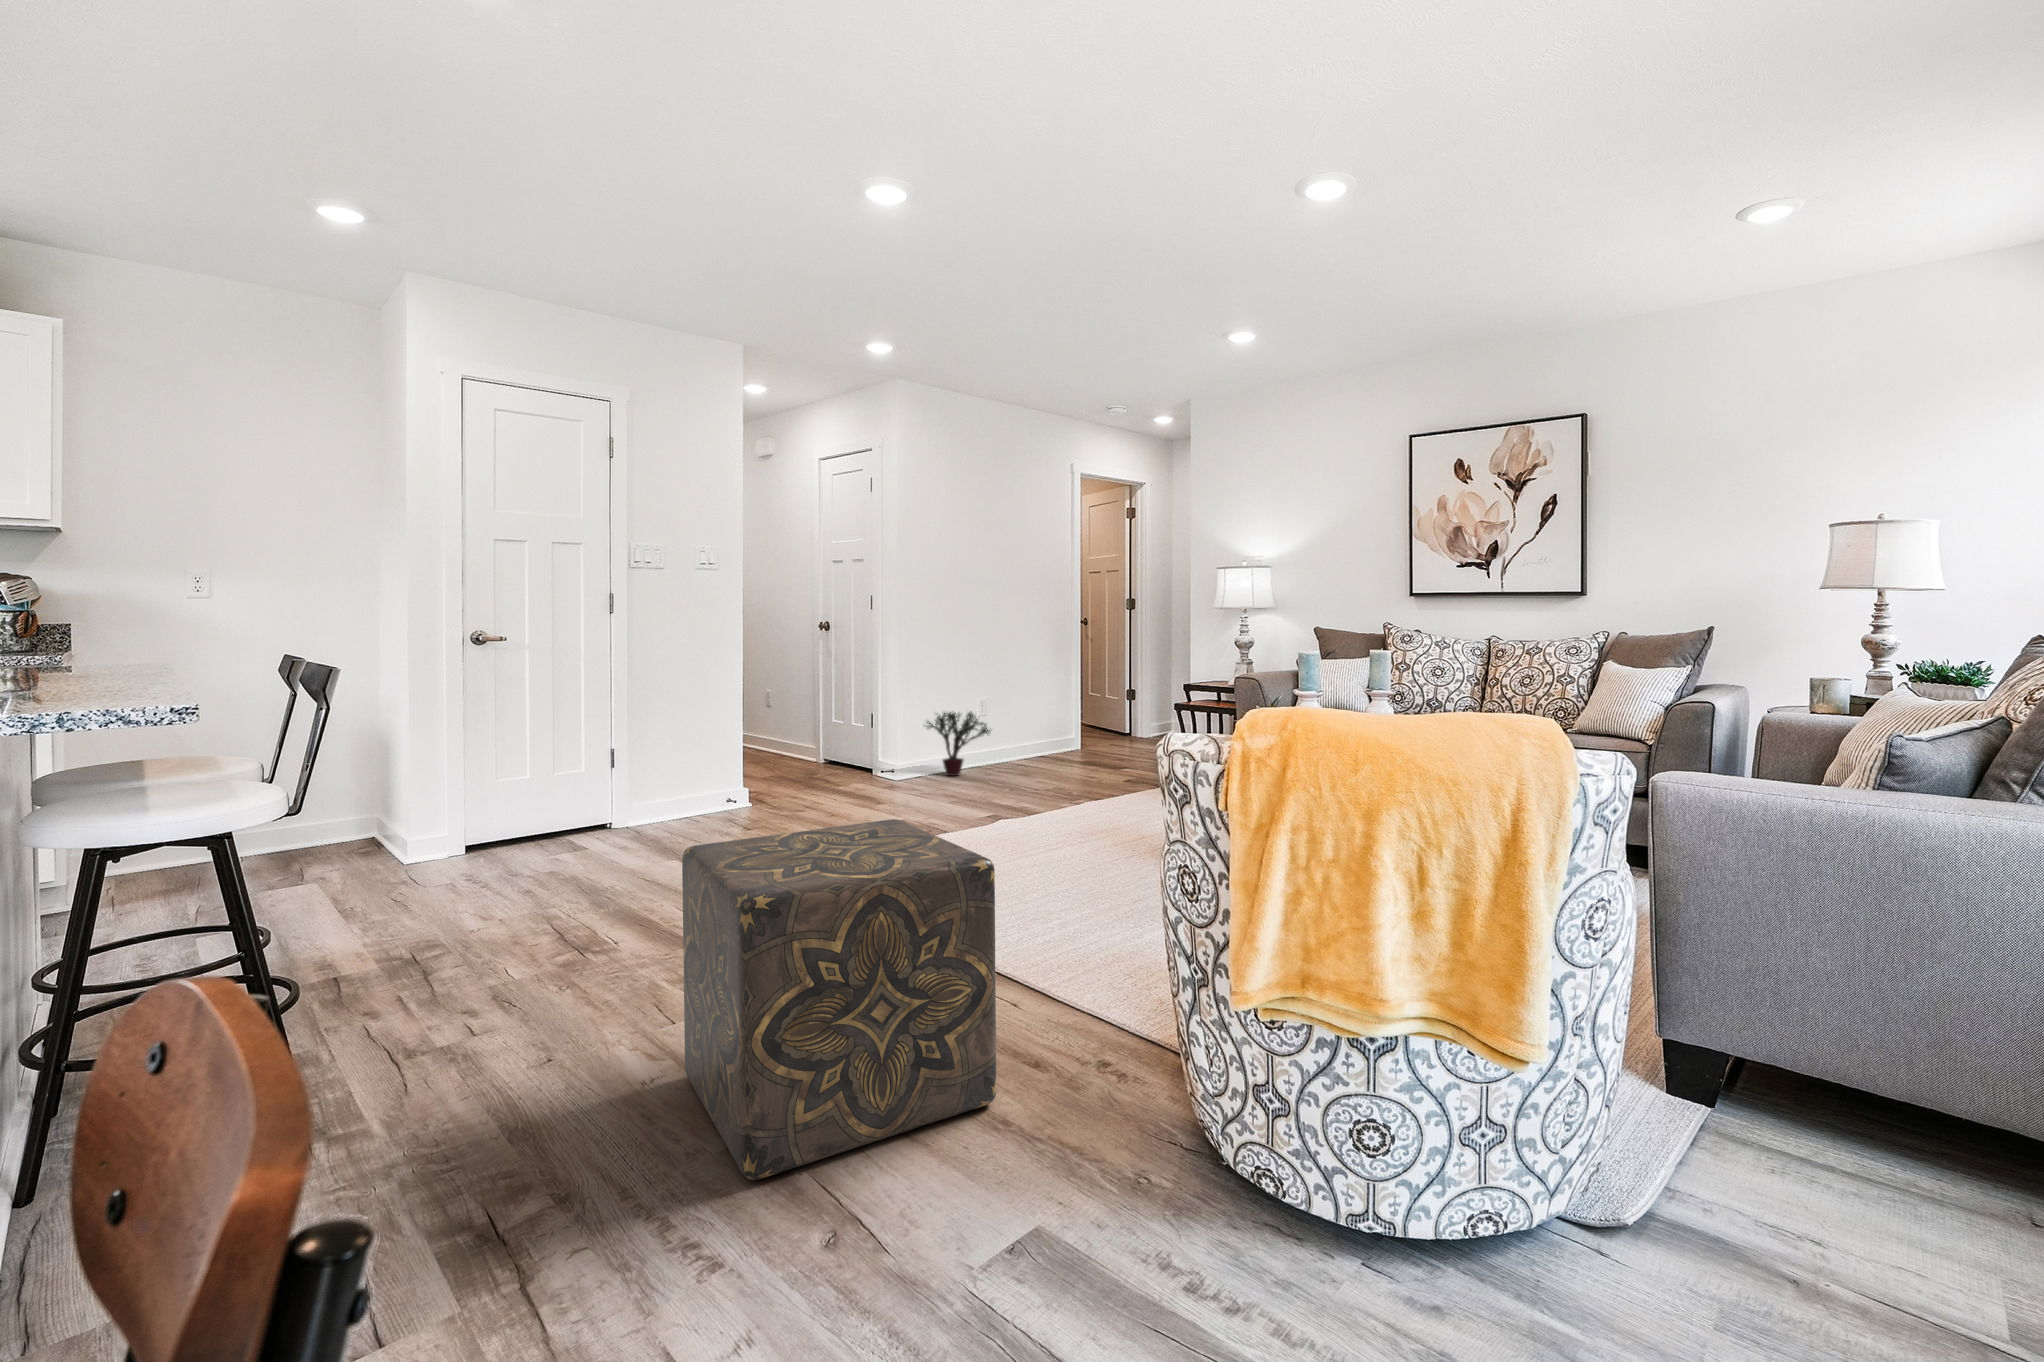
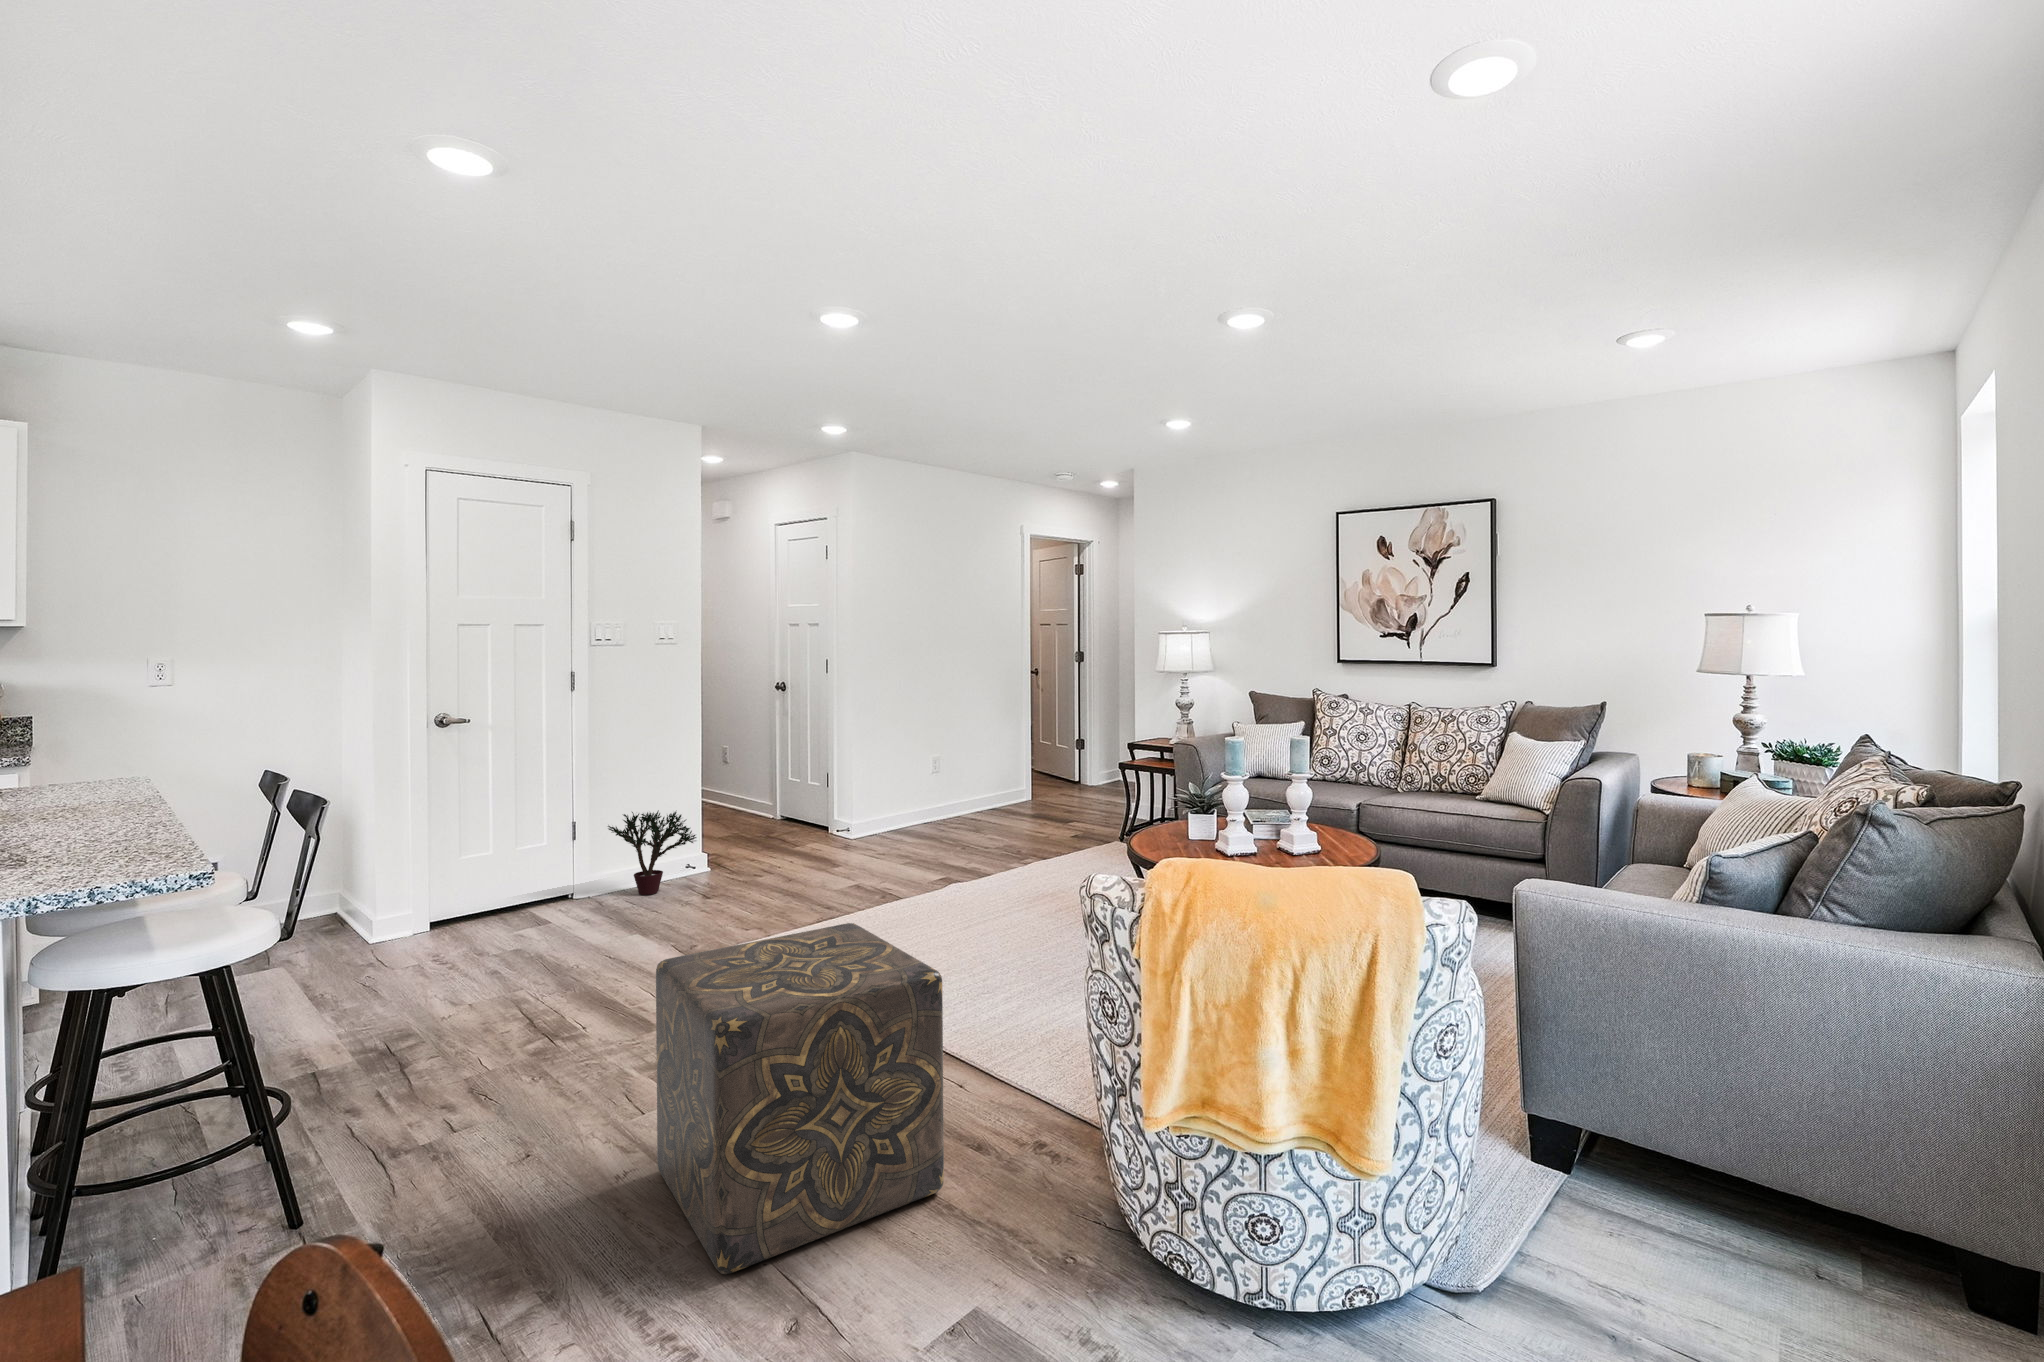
potted plant: present [927,711,990,776] -> present [608,810,696,895]

